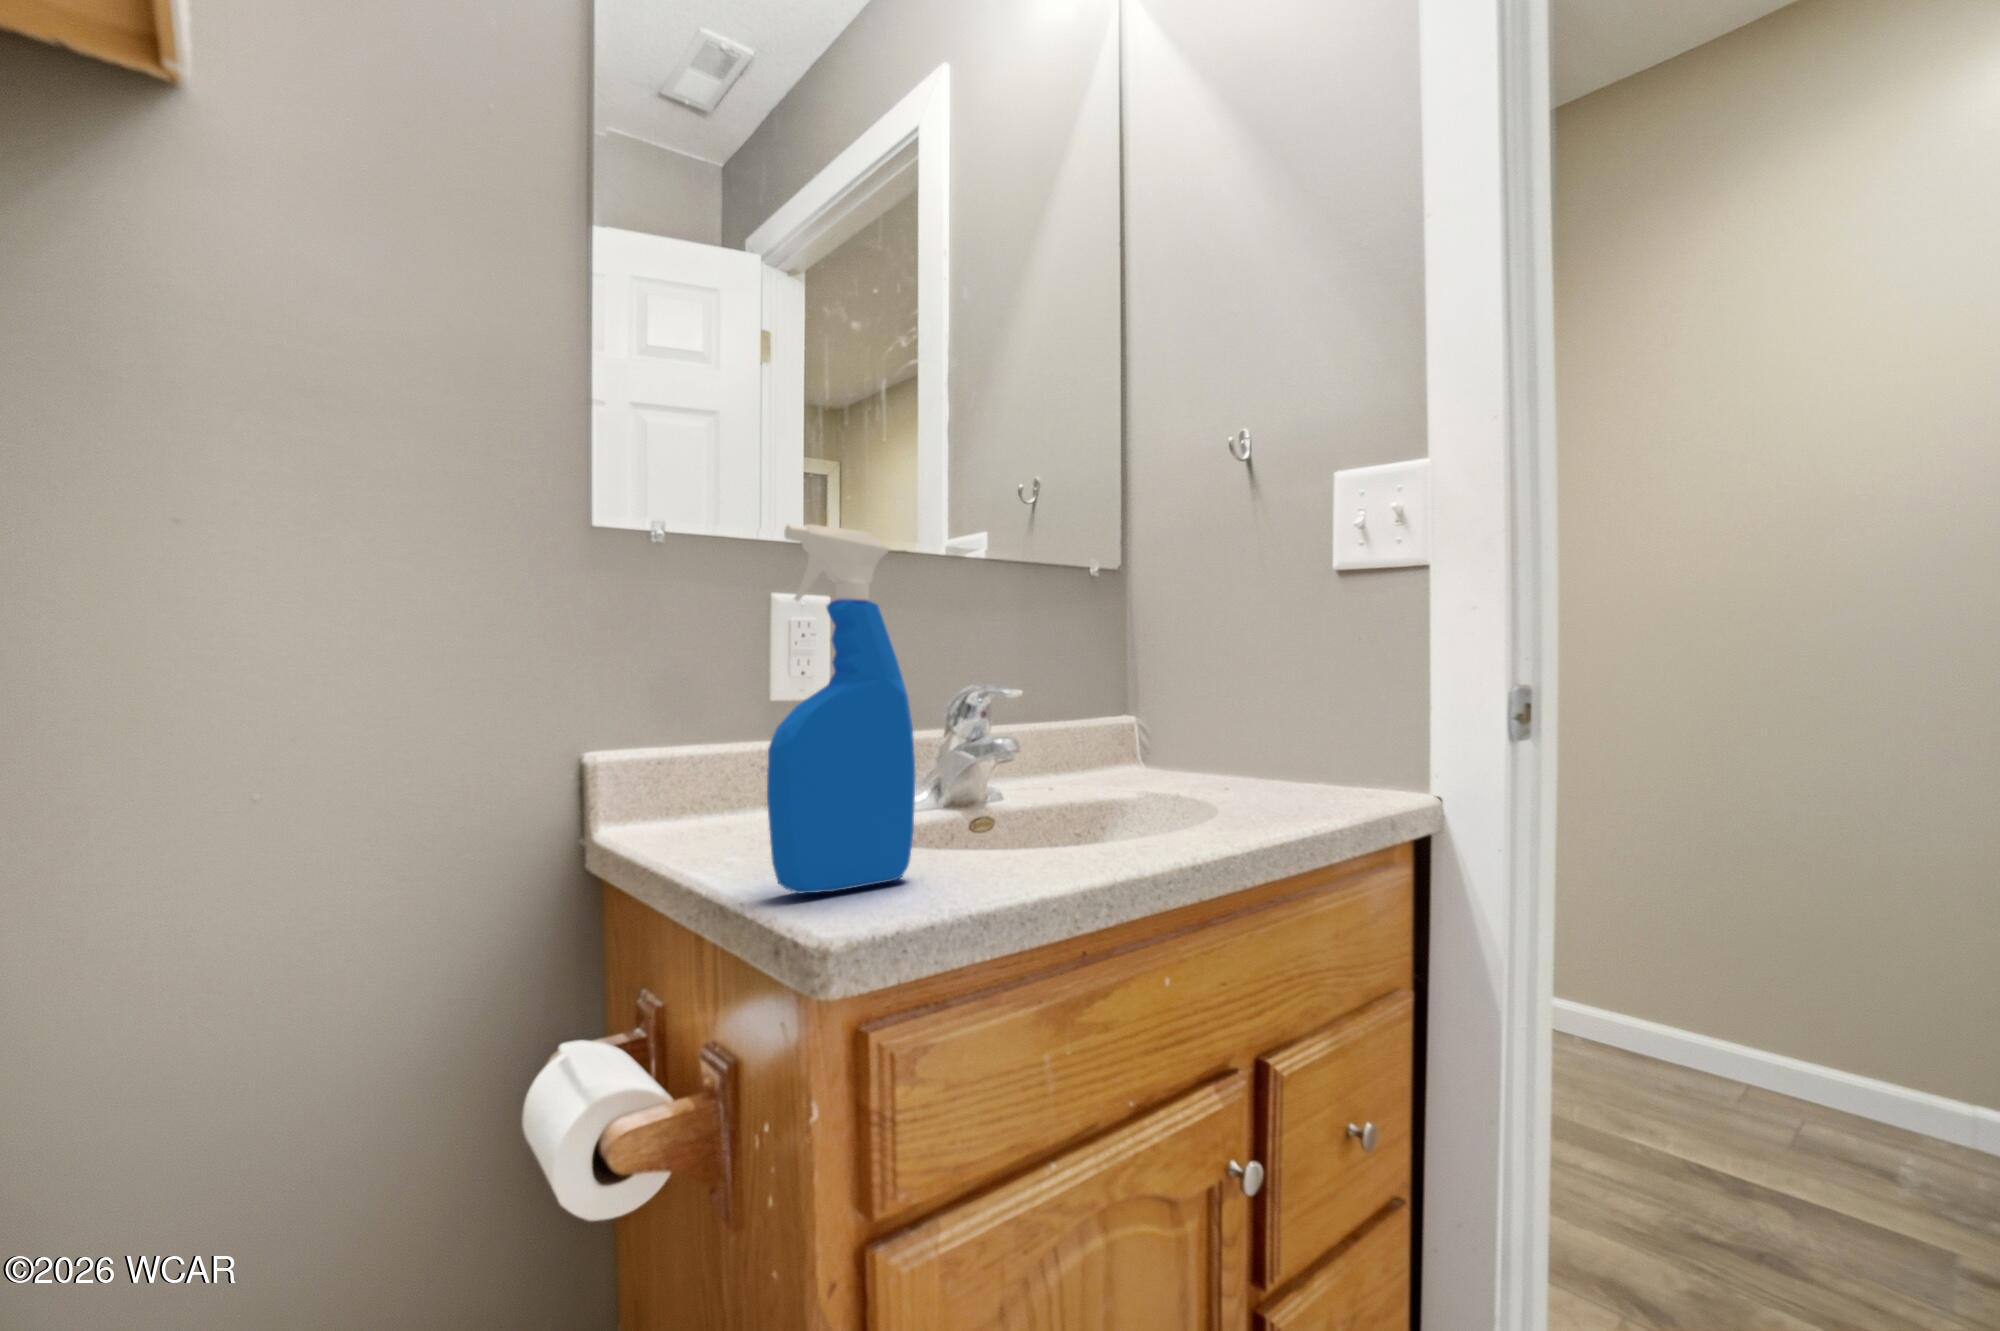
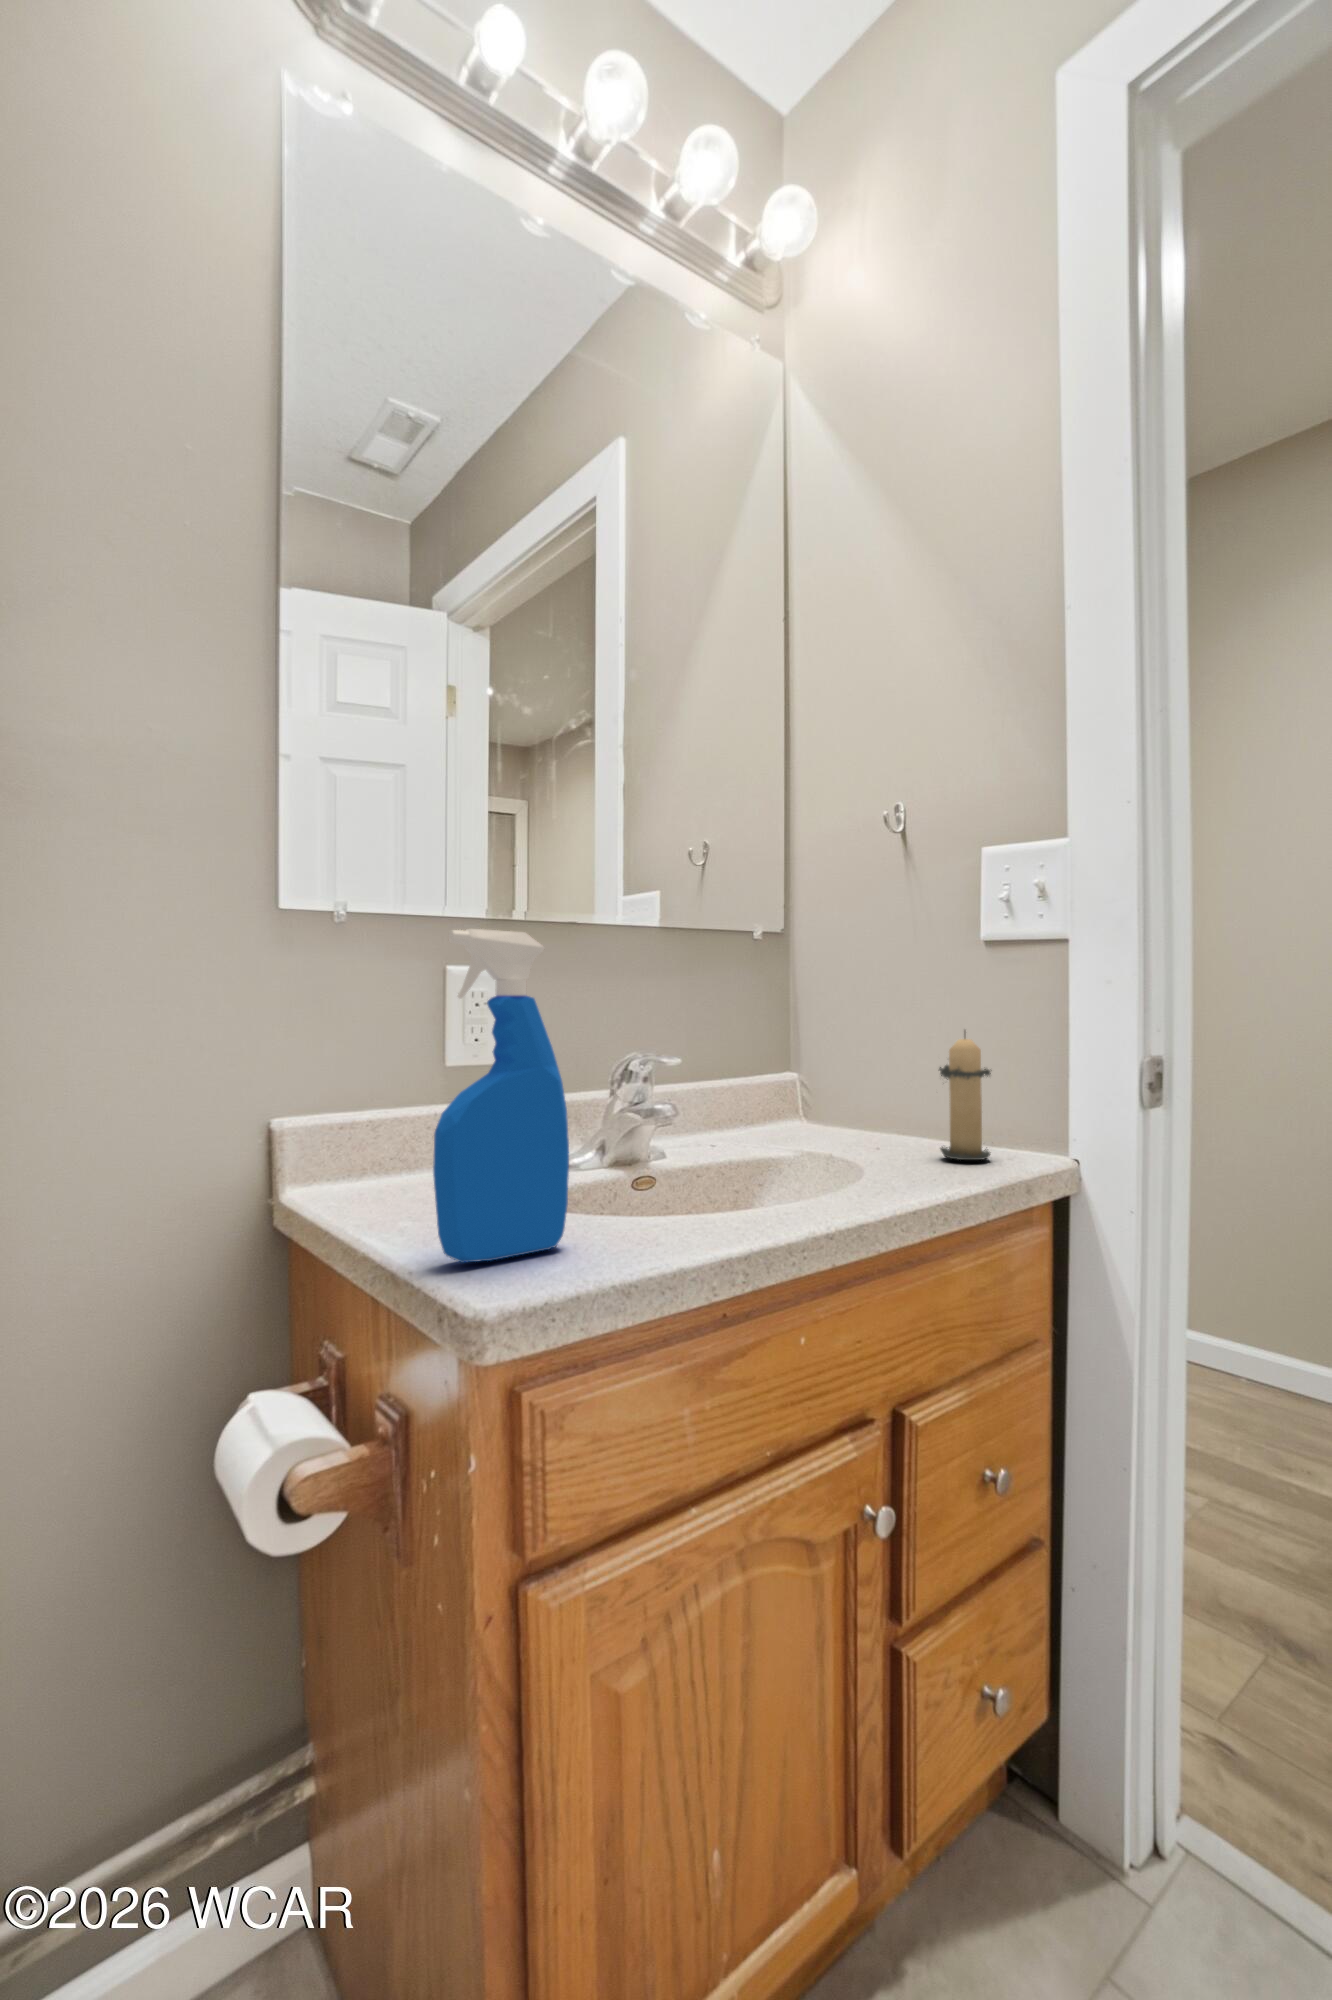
candle: none [1284,663,1355,801] -> present [939,1031,992,1160]

